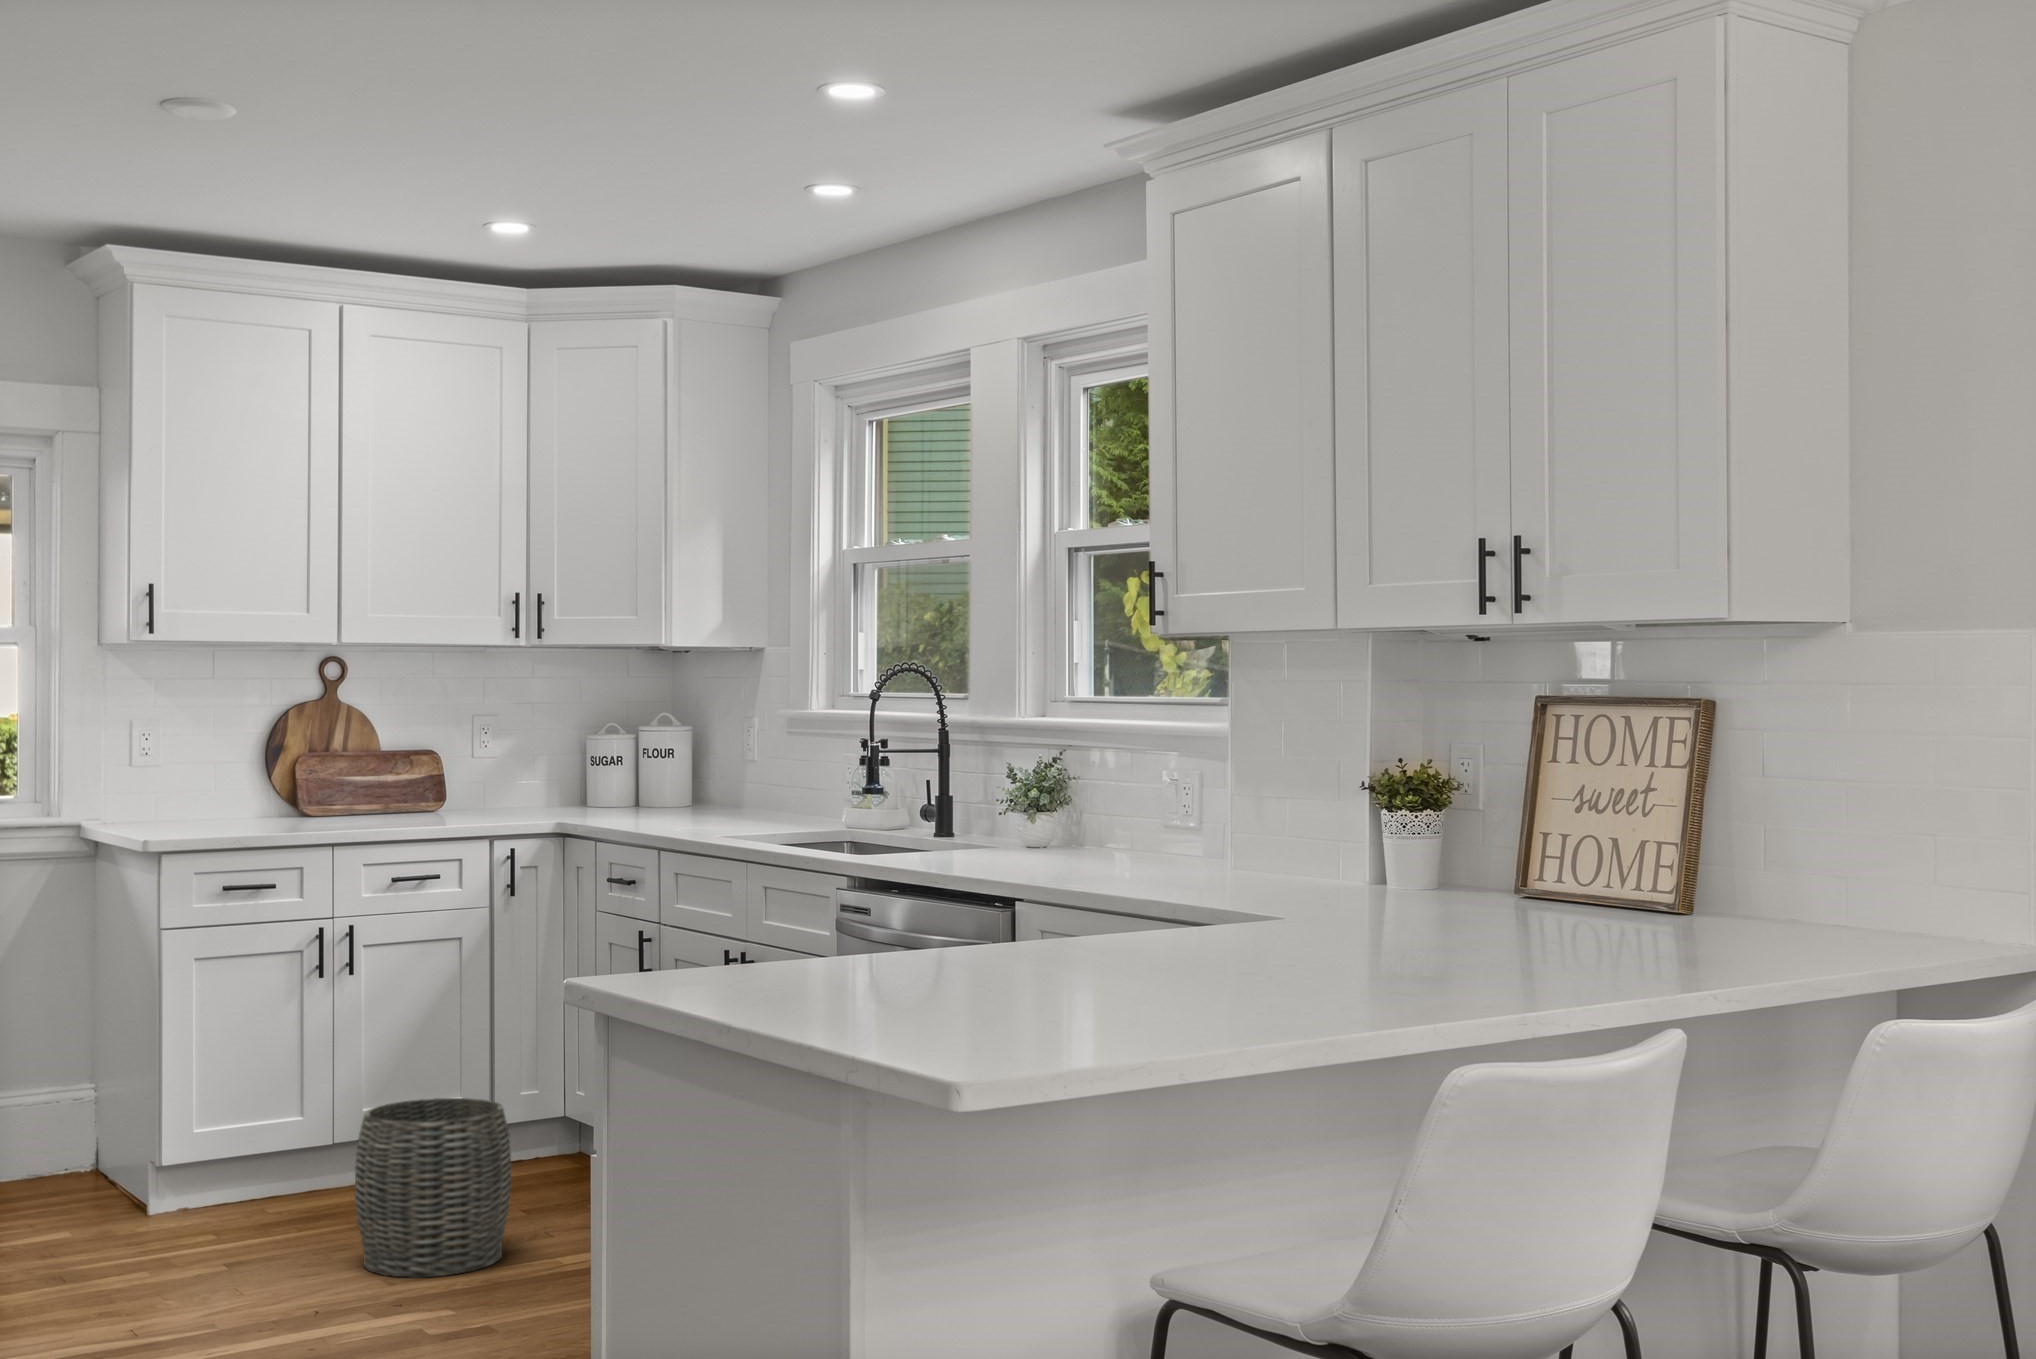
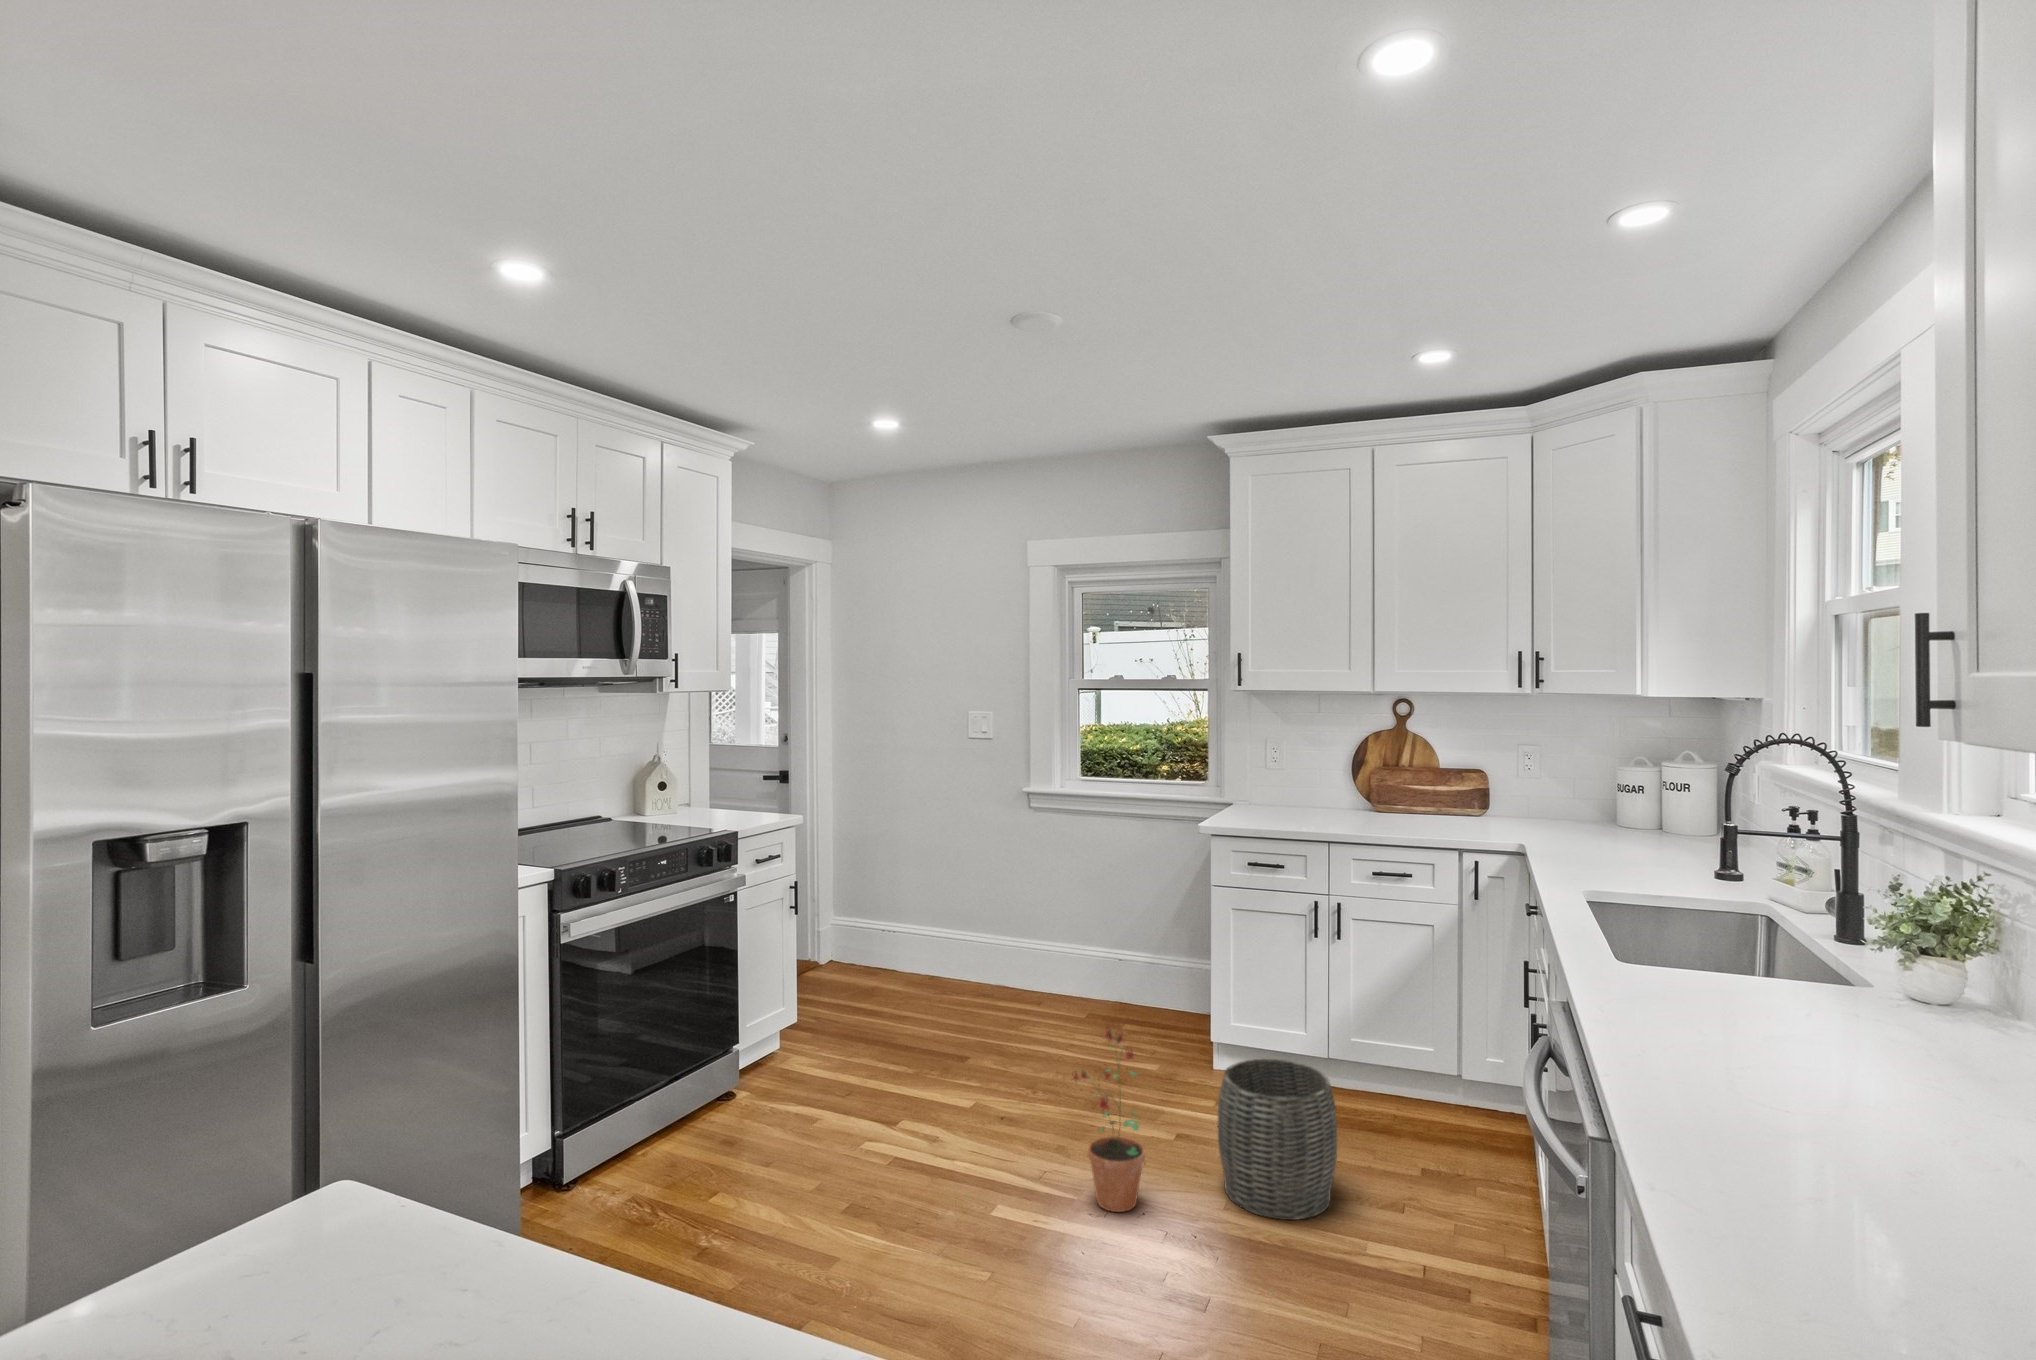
potted plant: none [202,1078,339,1322] -> present [1072,1028,1145,1212]

